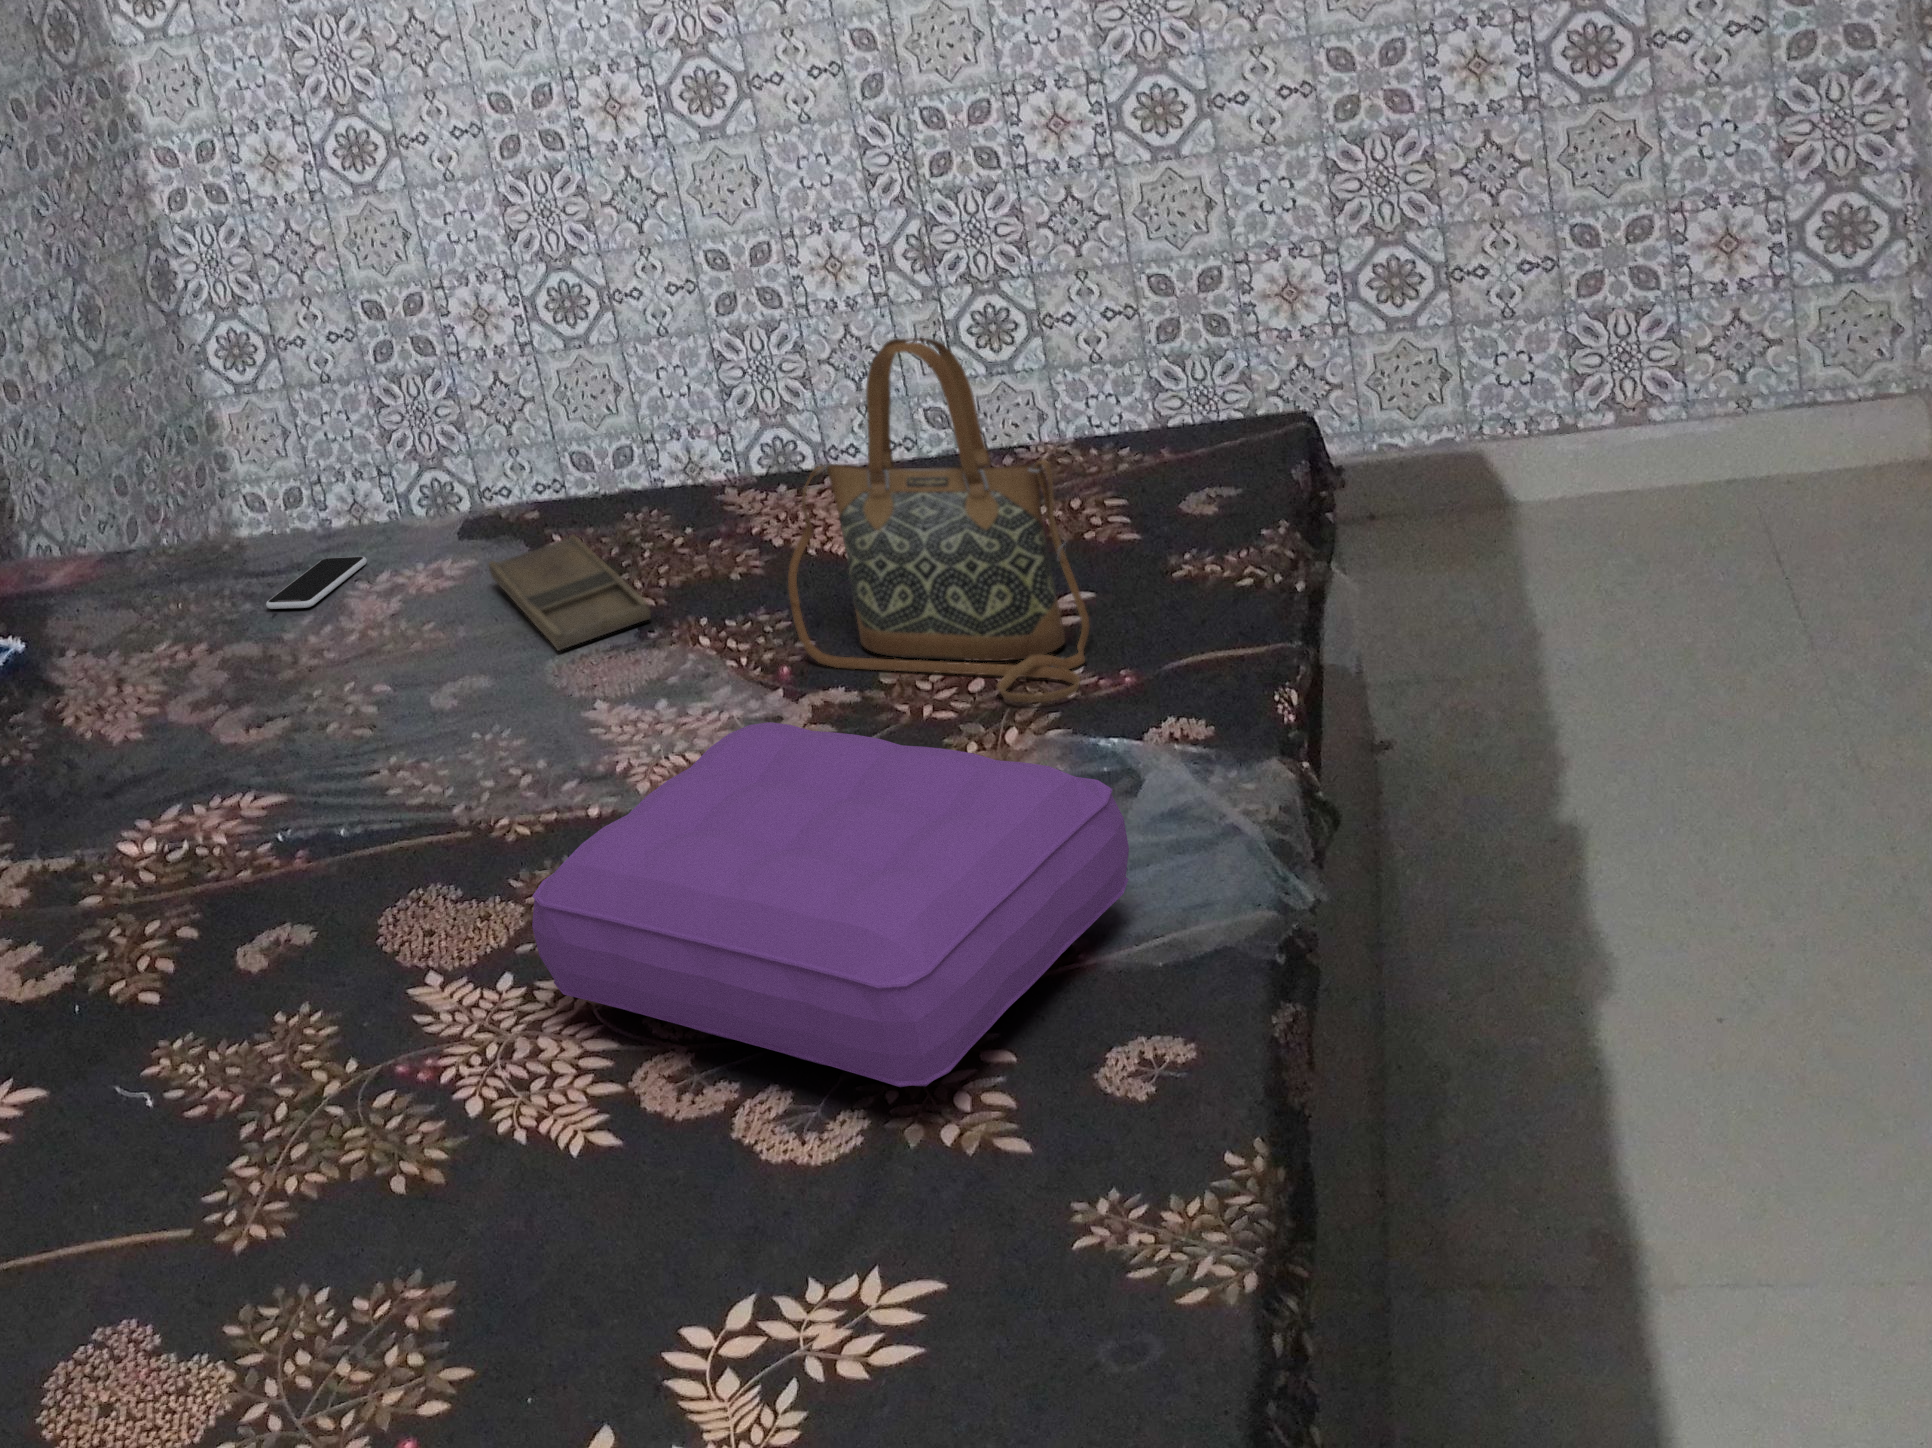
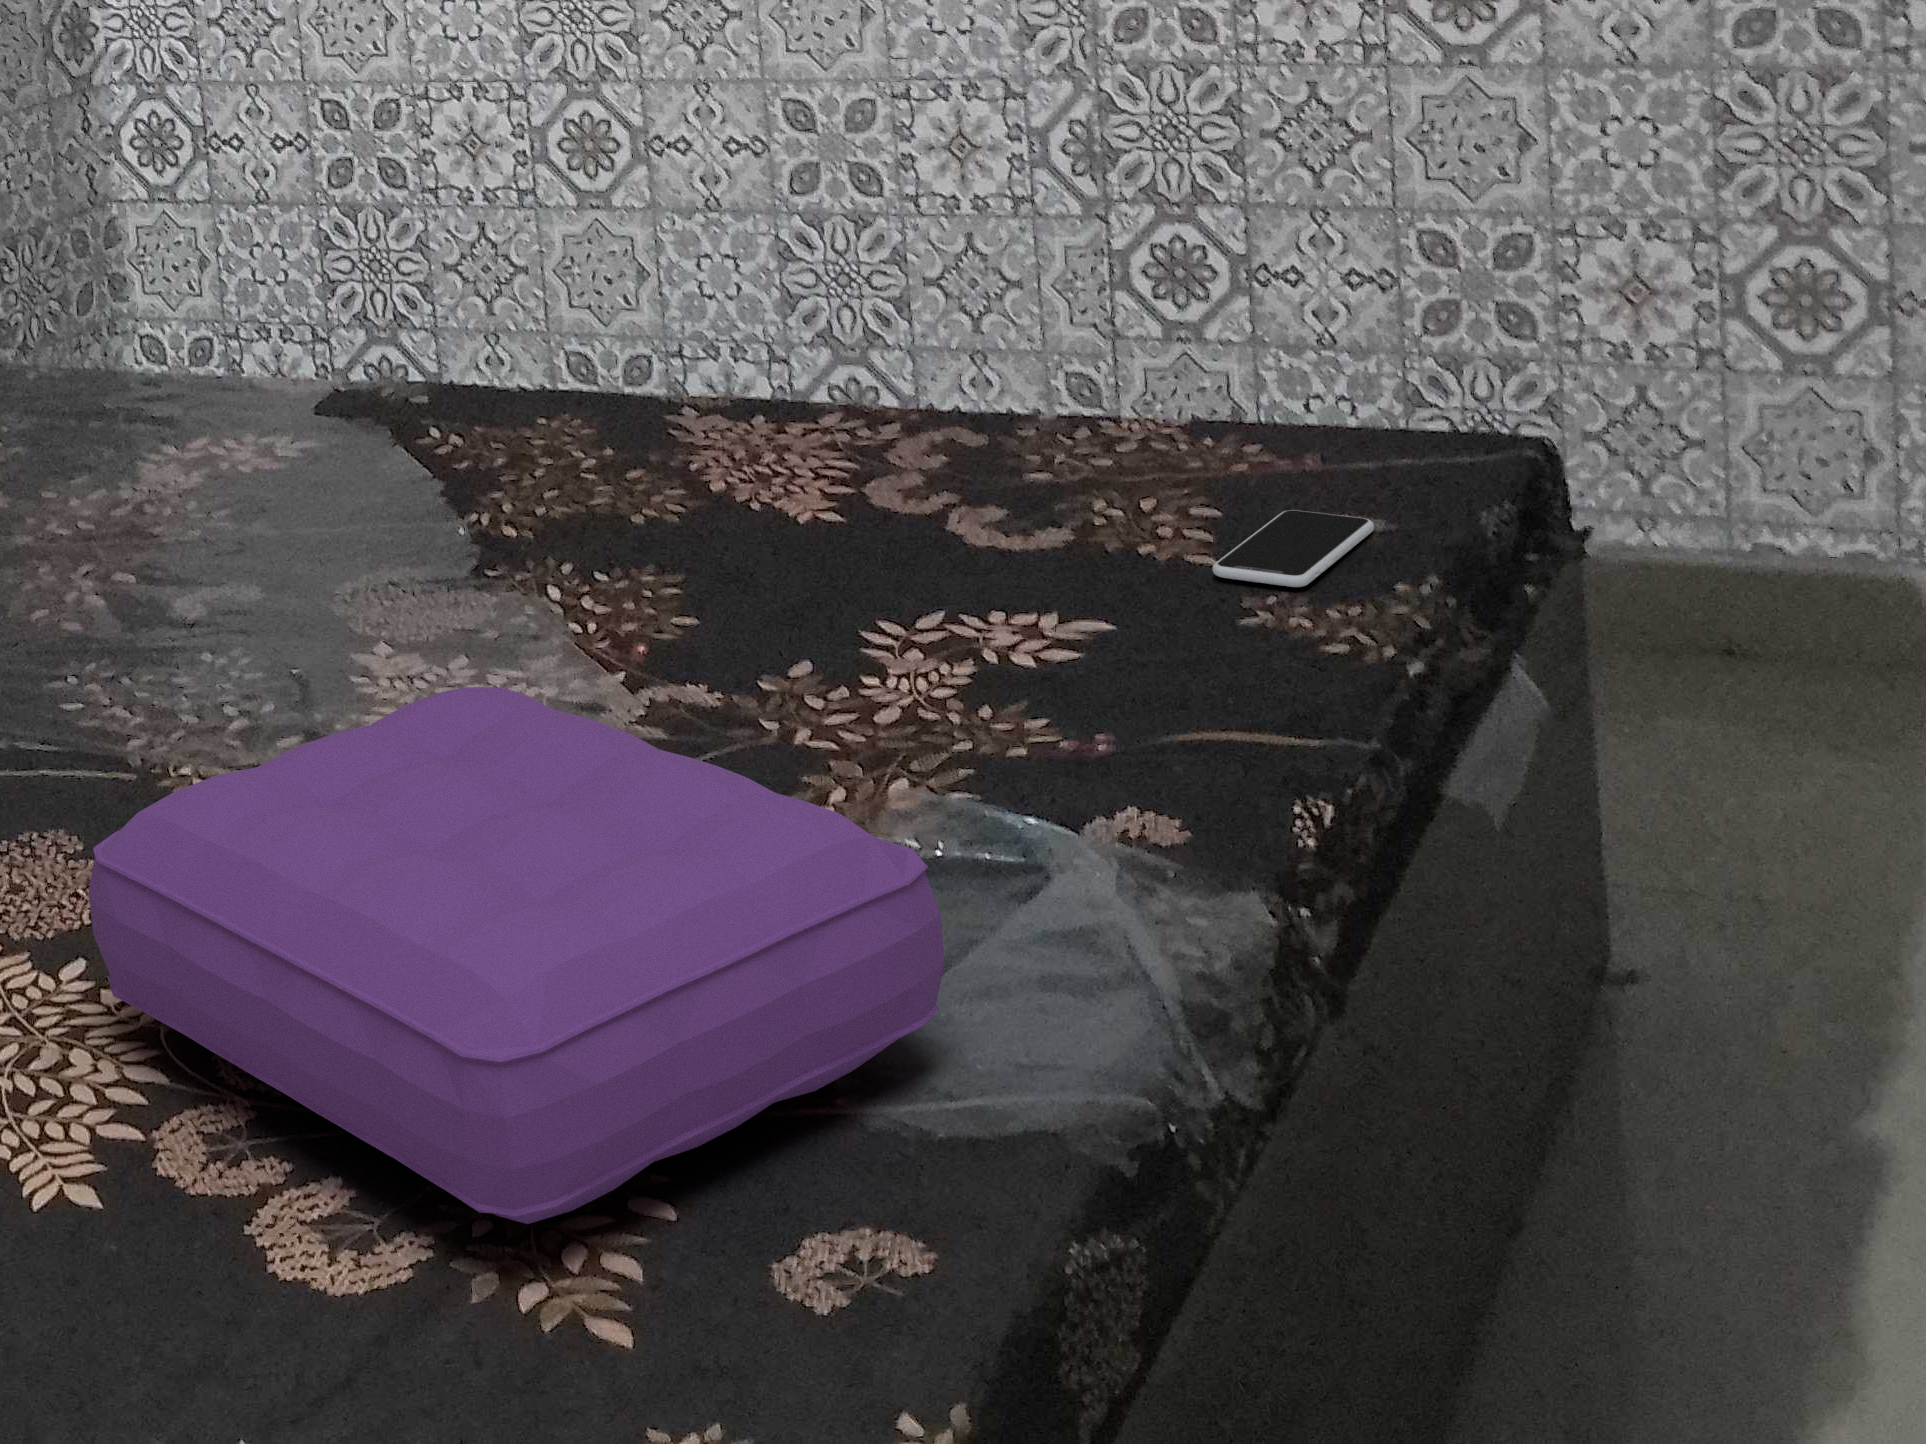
handbag: present [788,338,1089,703] -> none [661,202,1070,758]
tray: present [489,535,651,650] -> none [312,428,494,573]
smartphone: present [266,557,367,609] -> present [1213,510,1374,587]

